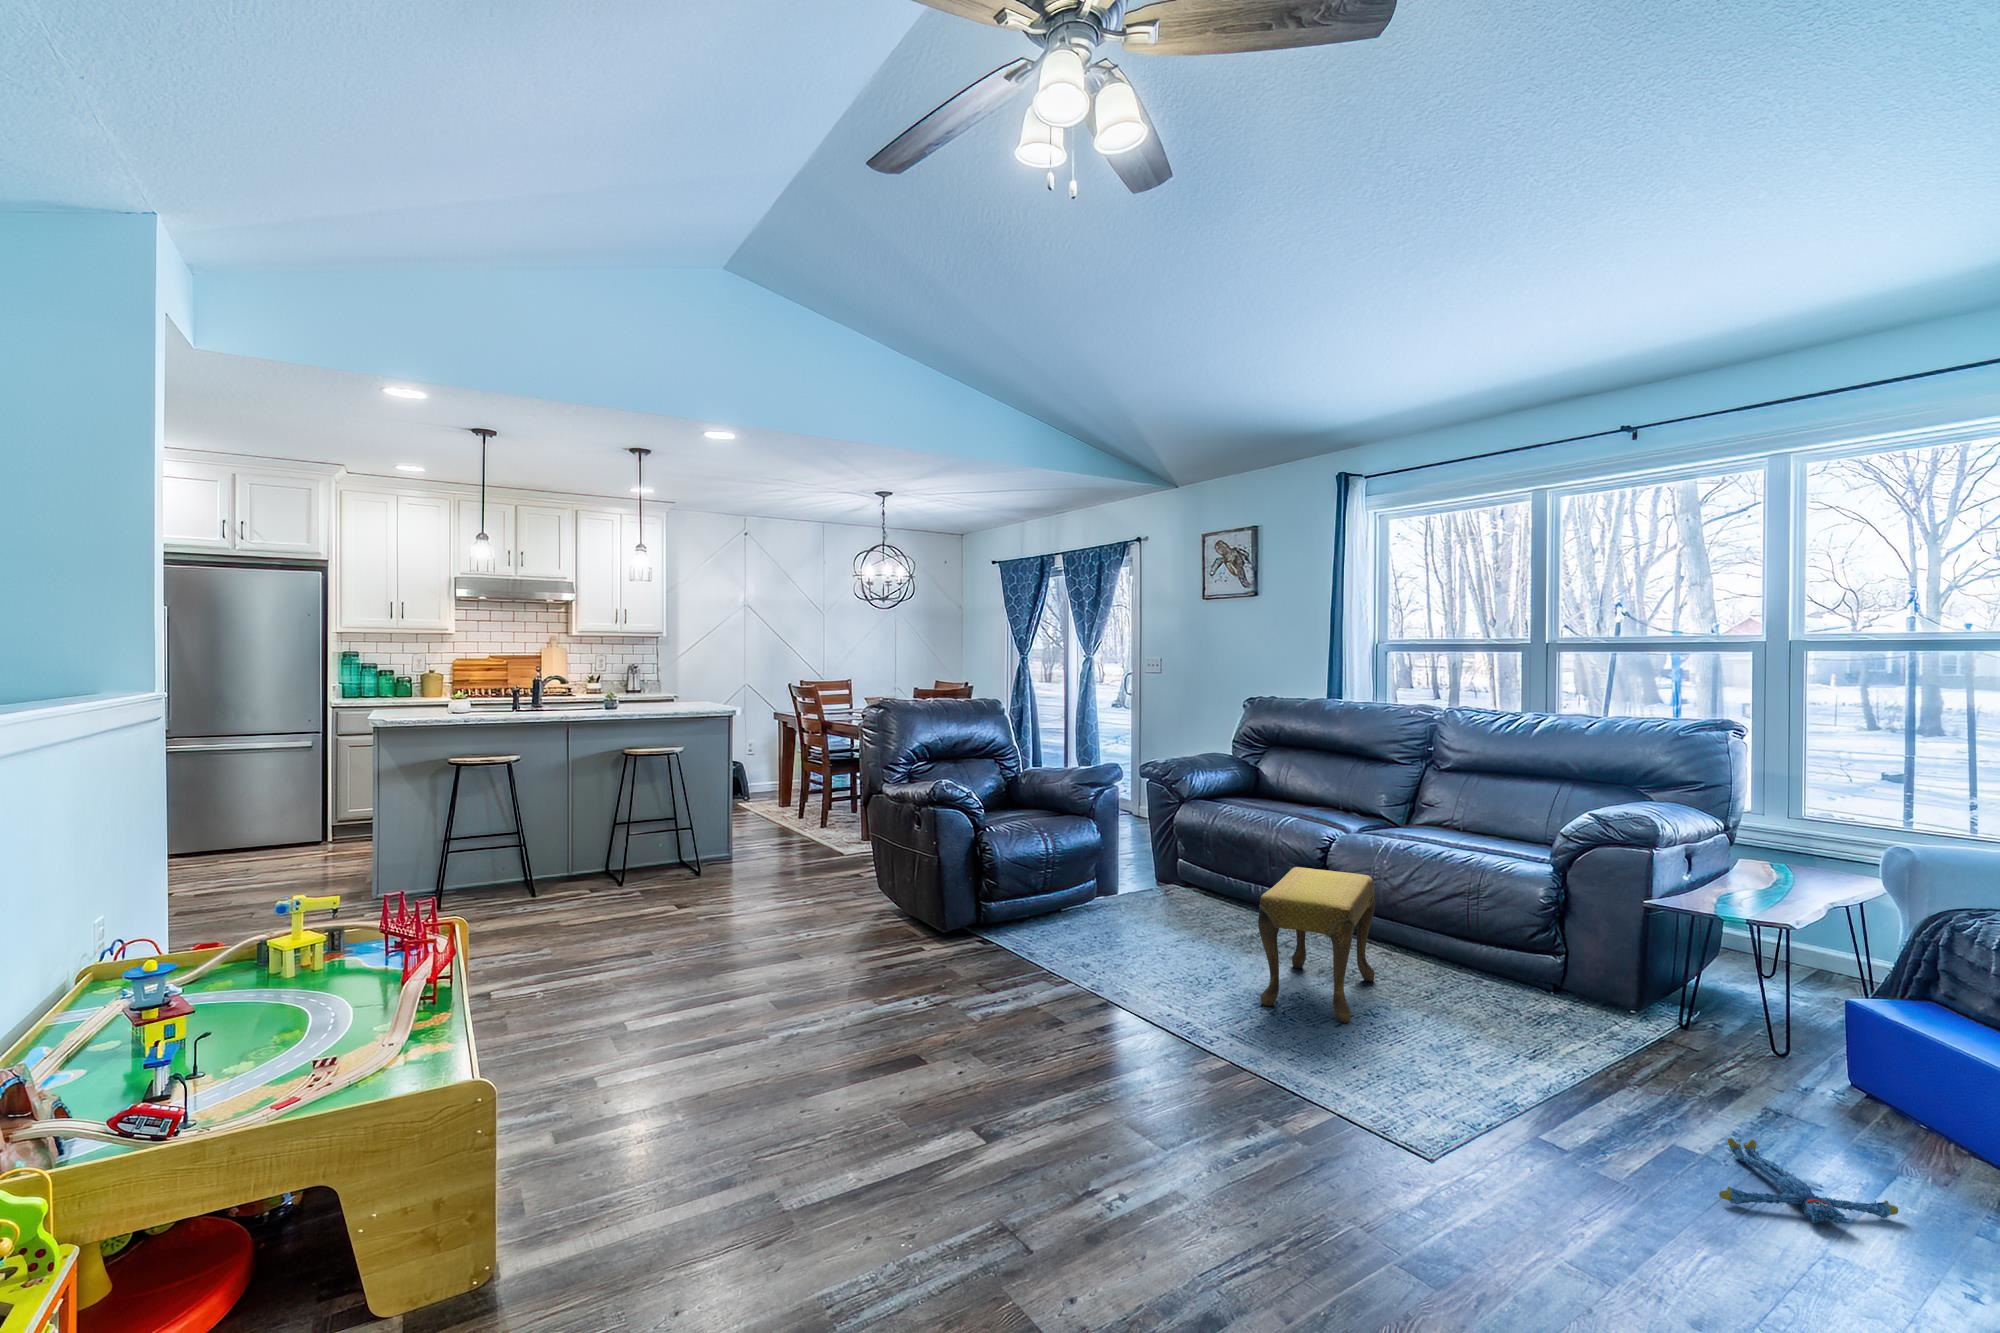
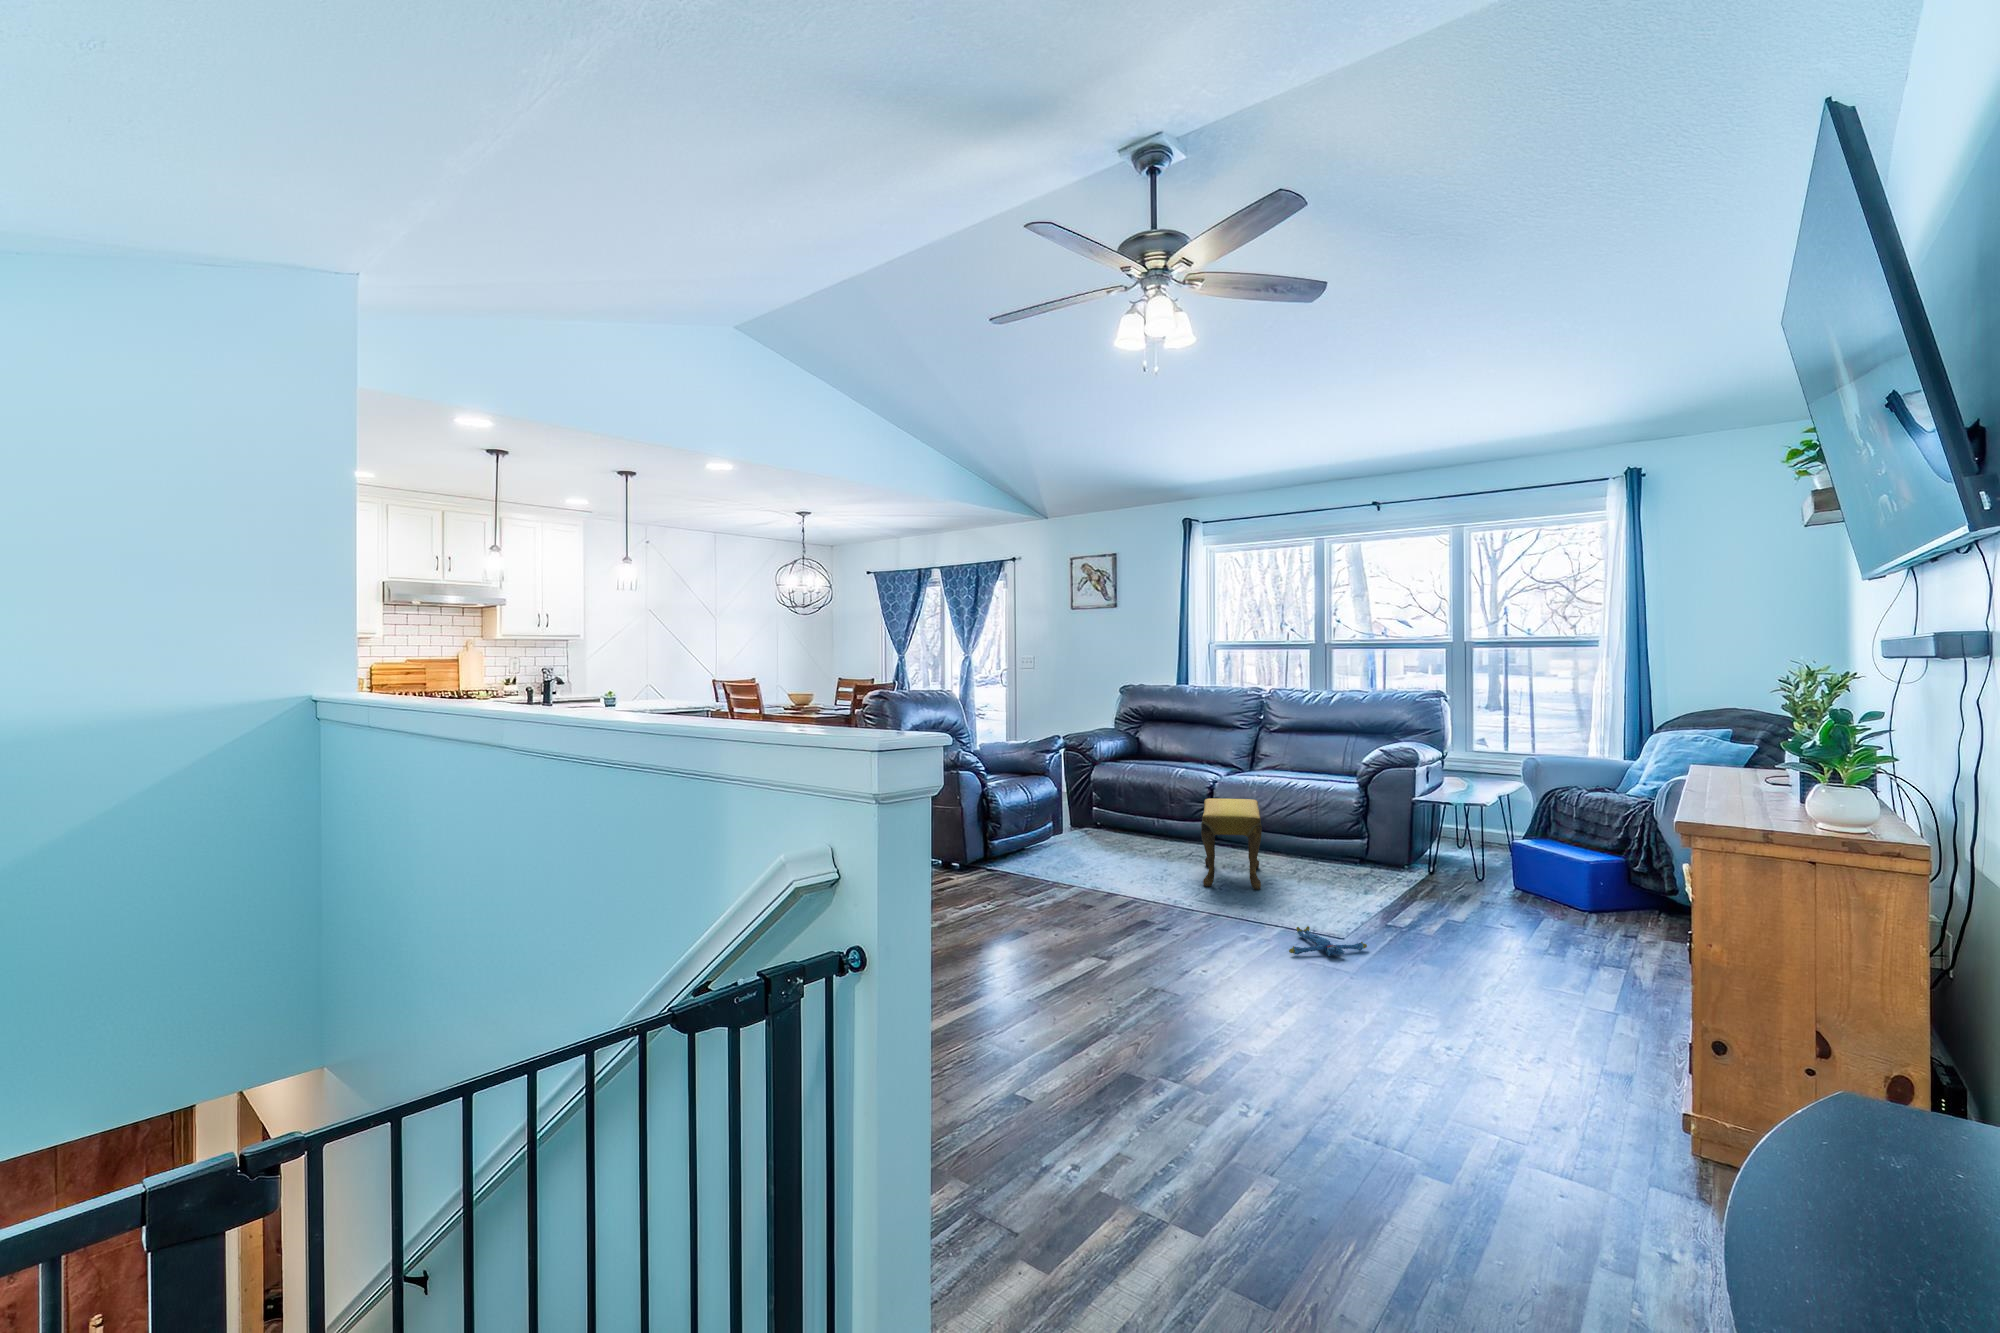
plush toy: present [1719,1138,1898,1223] -> present [1289,926,1367,956]

